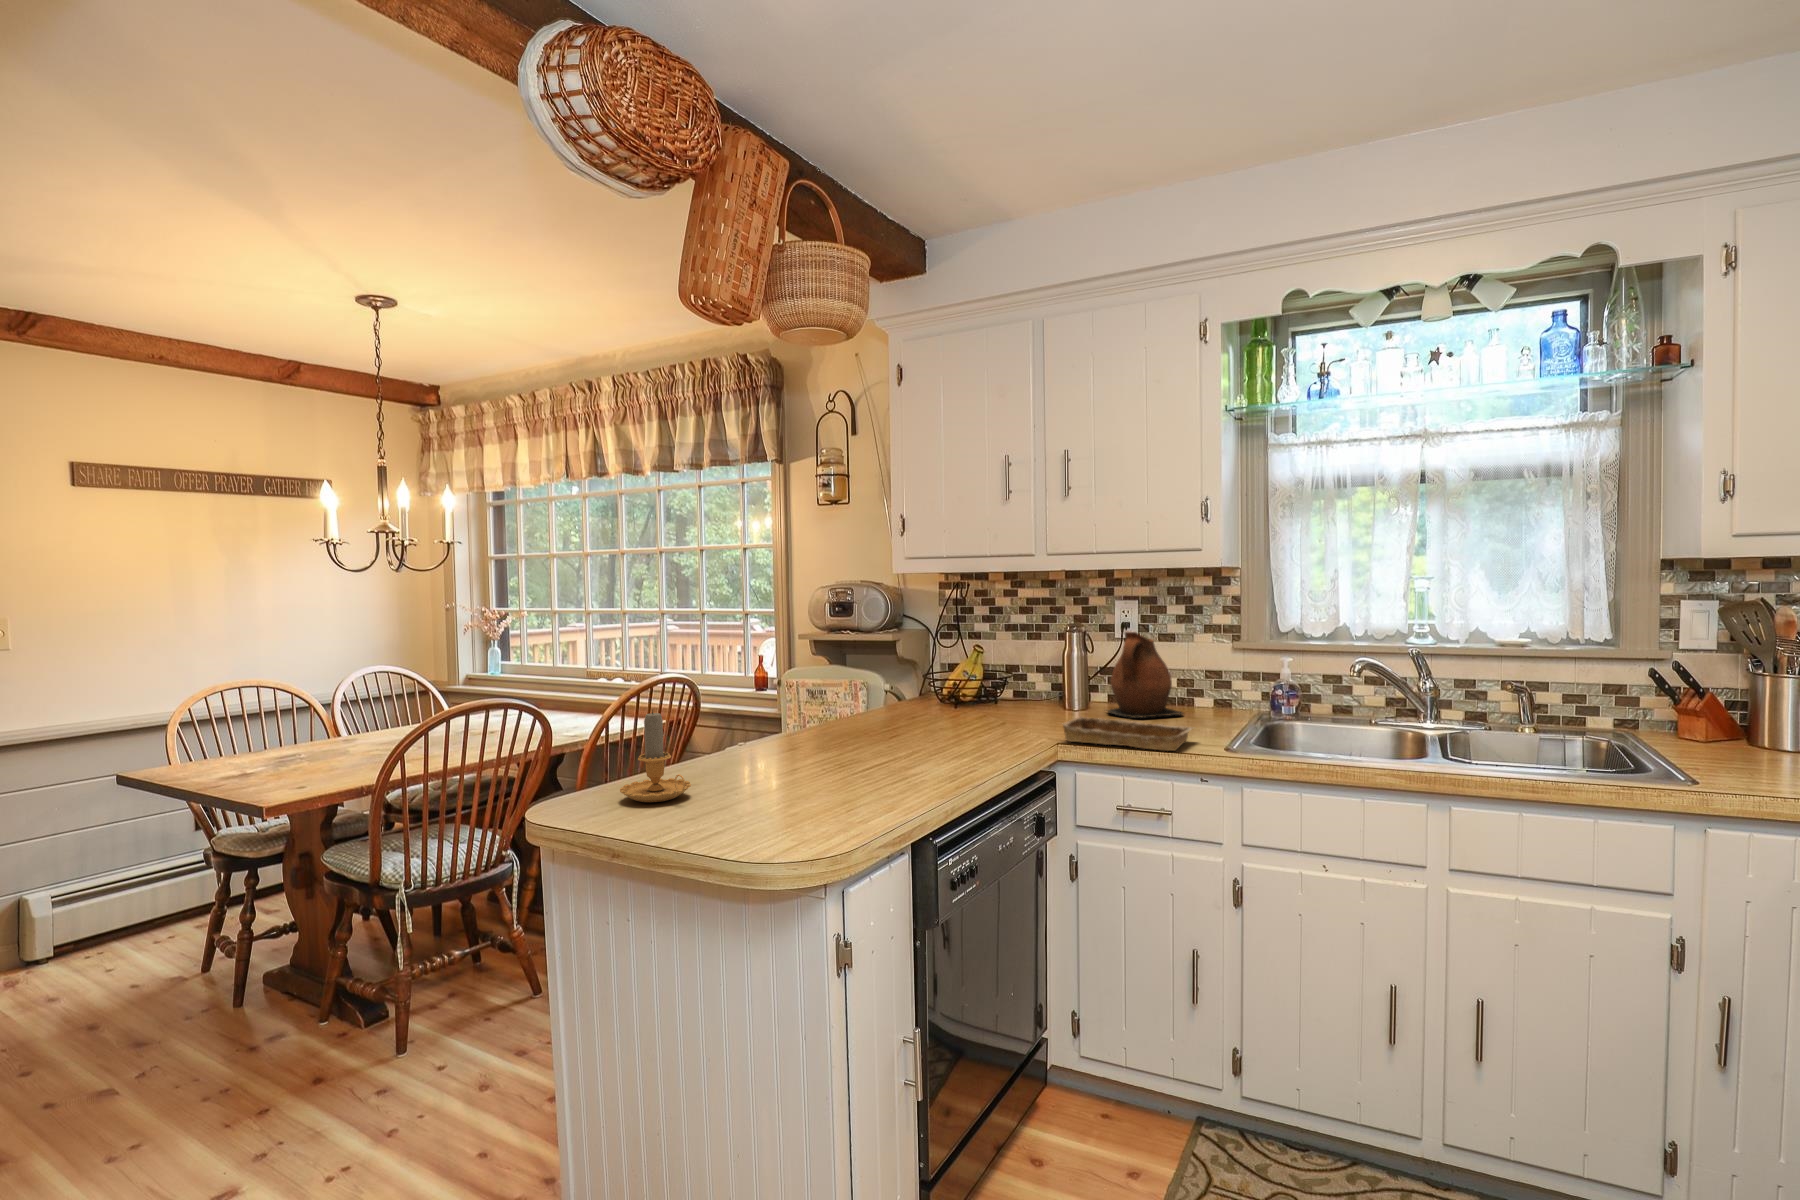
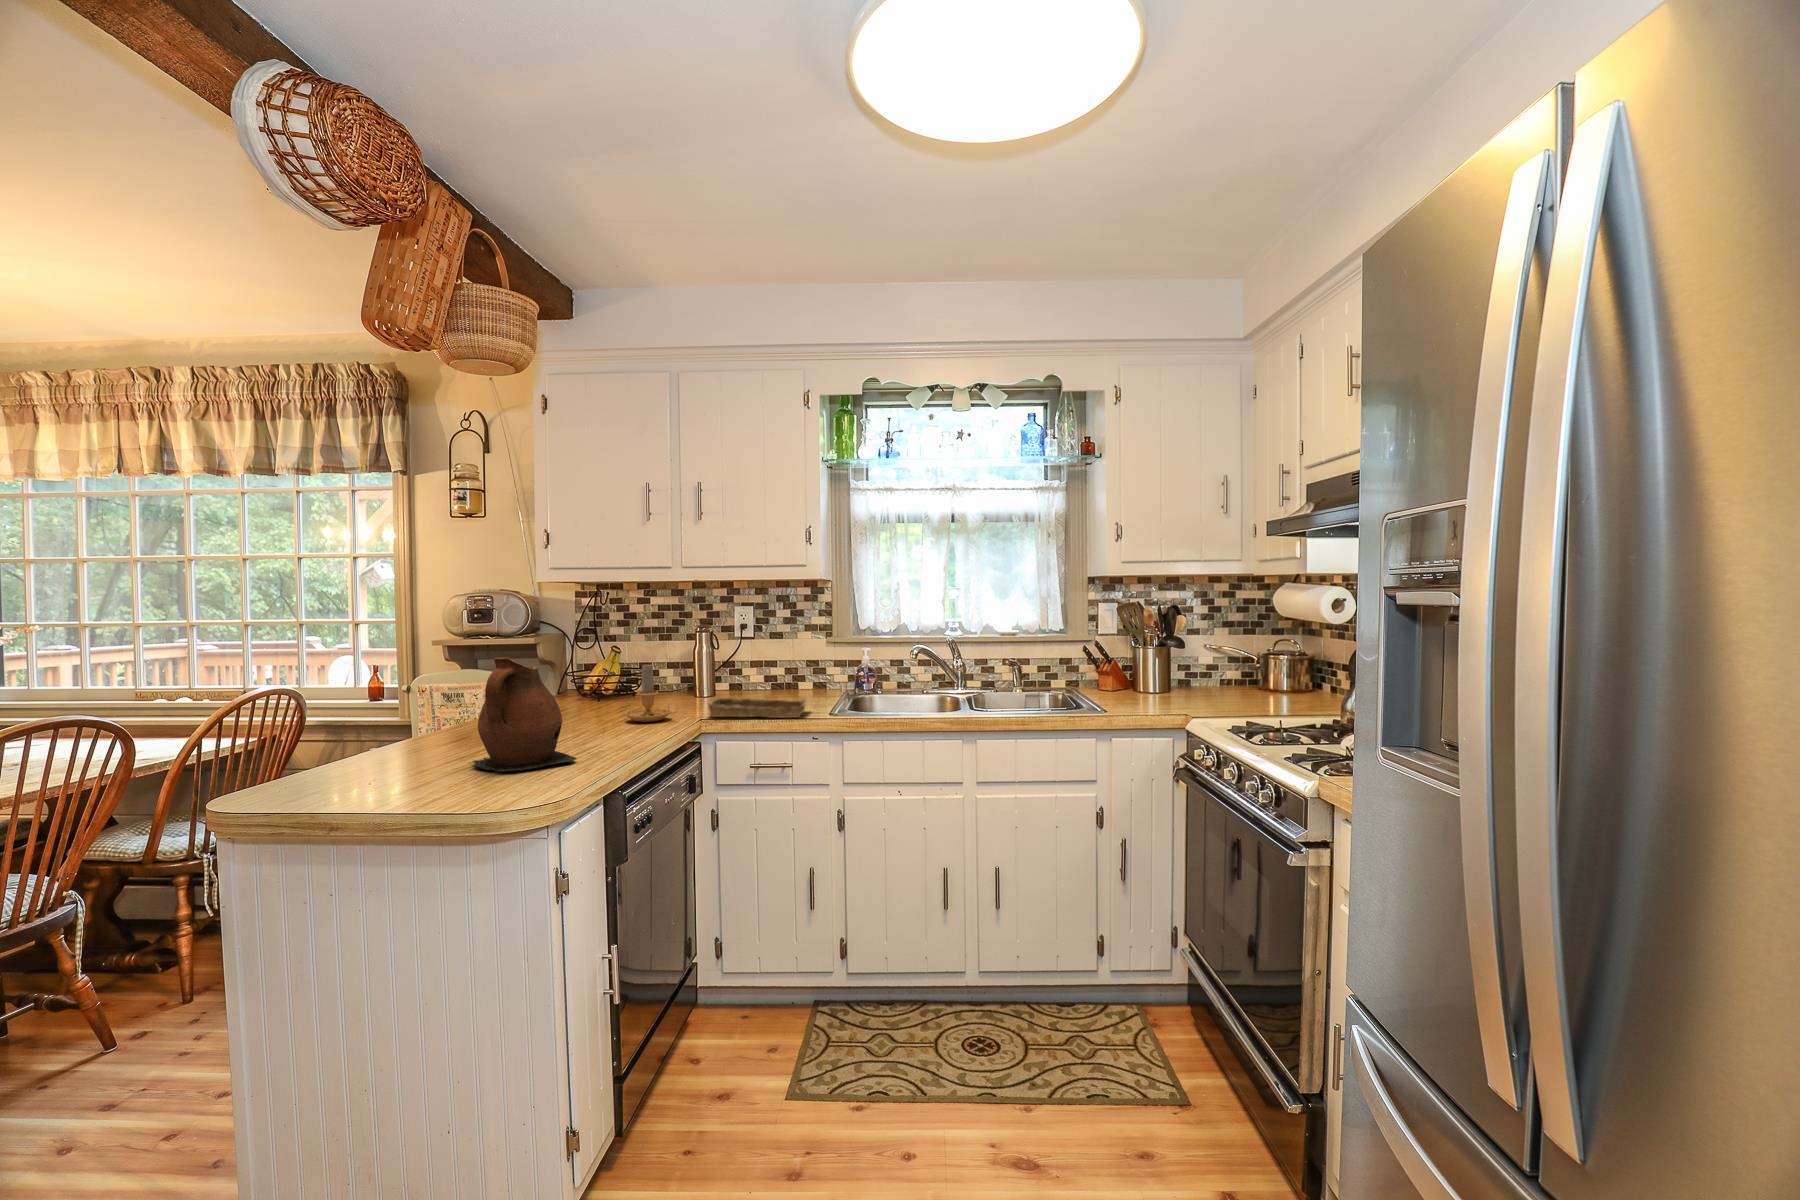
ceramic pitcher: present [1108,632,1183,718] -> present [473,658,577,772]
candle: present [620,710,691,802] -> present [625,664,678,722]

